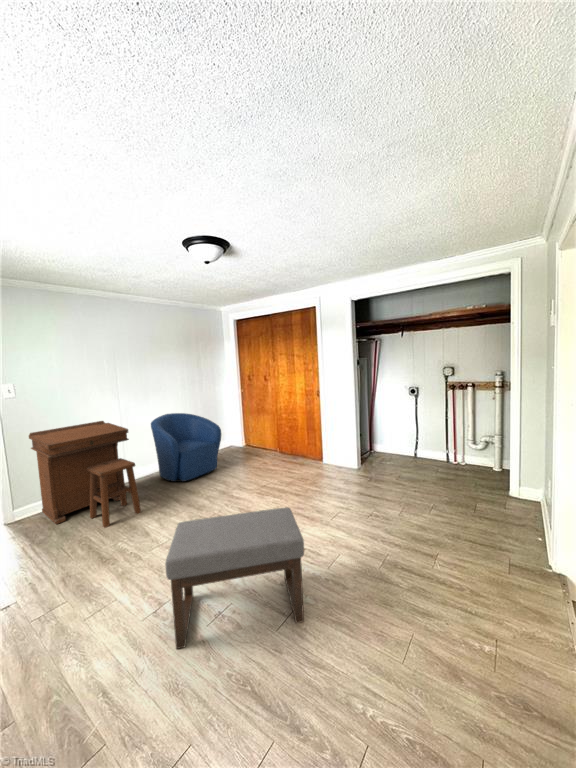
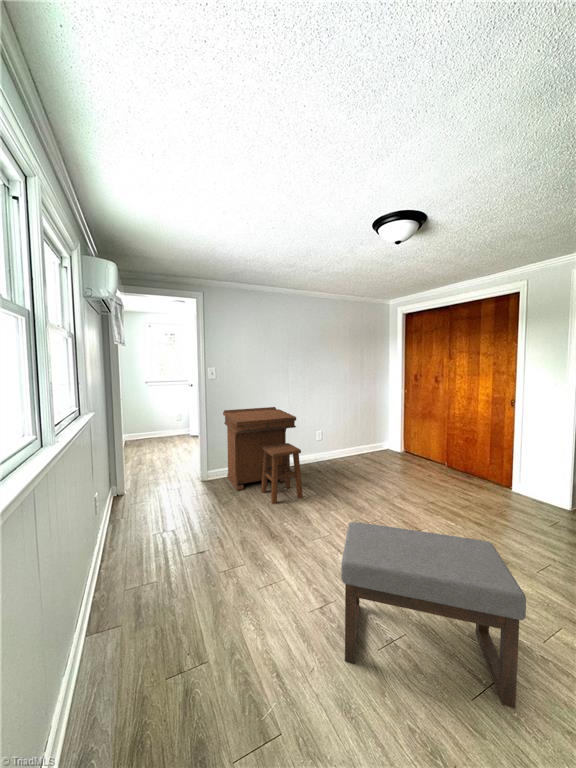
armchair: present [151,413,221,482] -> none [313,407,382,477]

